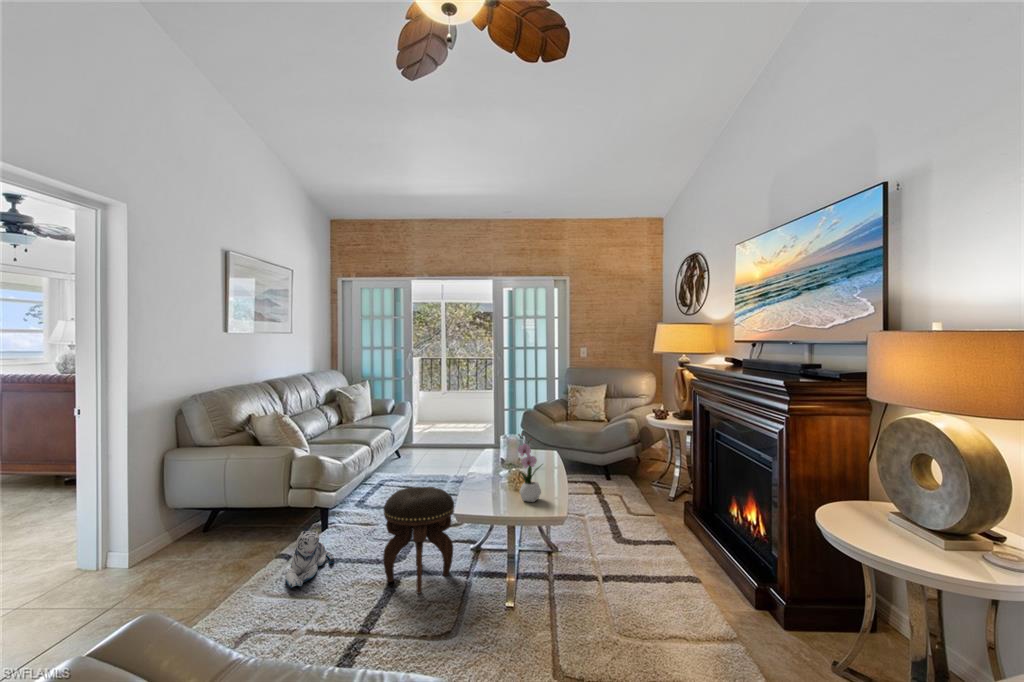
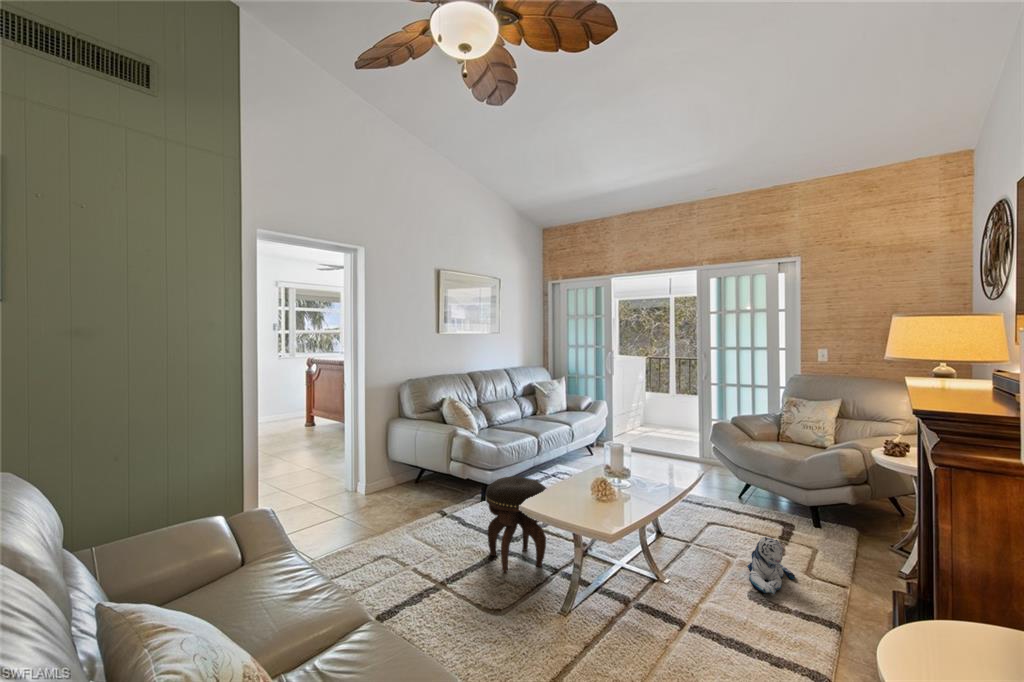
flower arrangement: present [518,434,541,502] -> none [592,440,625,515]
plush toy: present [285,531,334,588] -> present [748,537,795,594]

